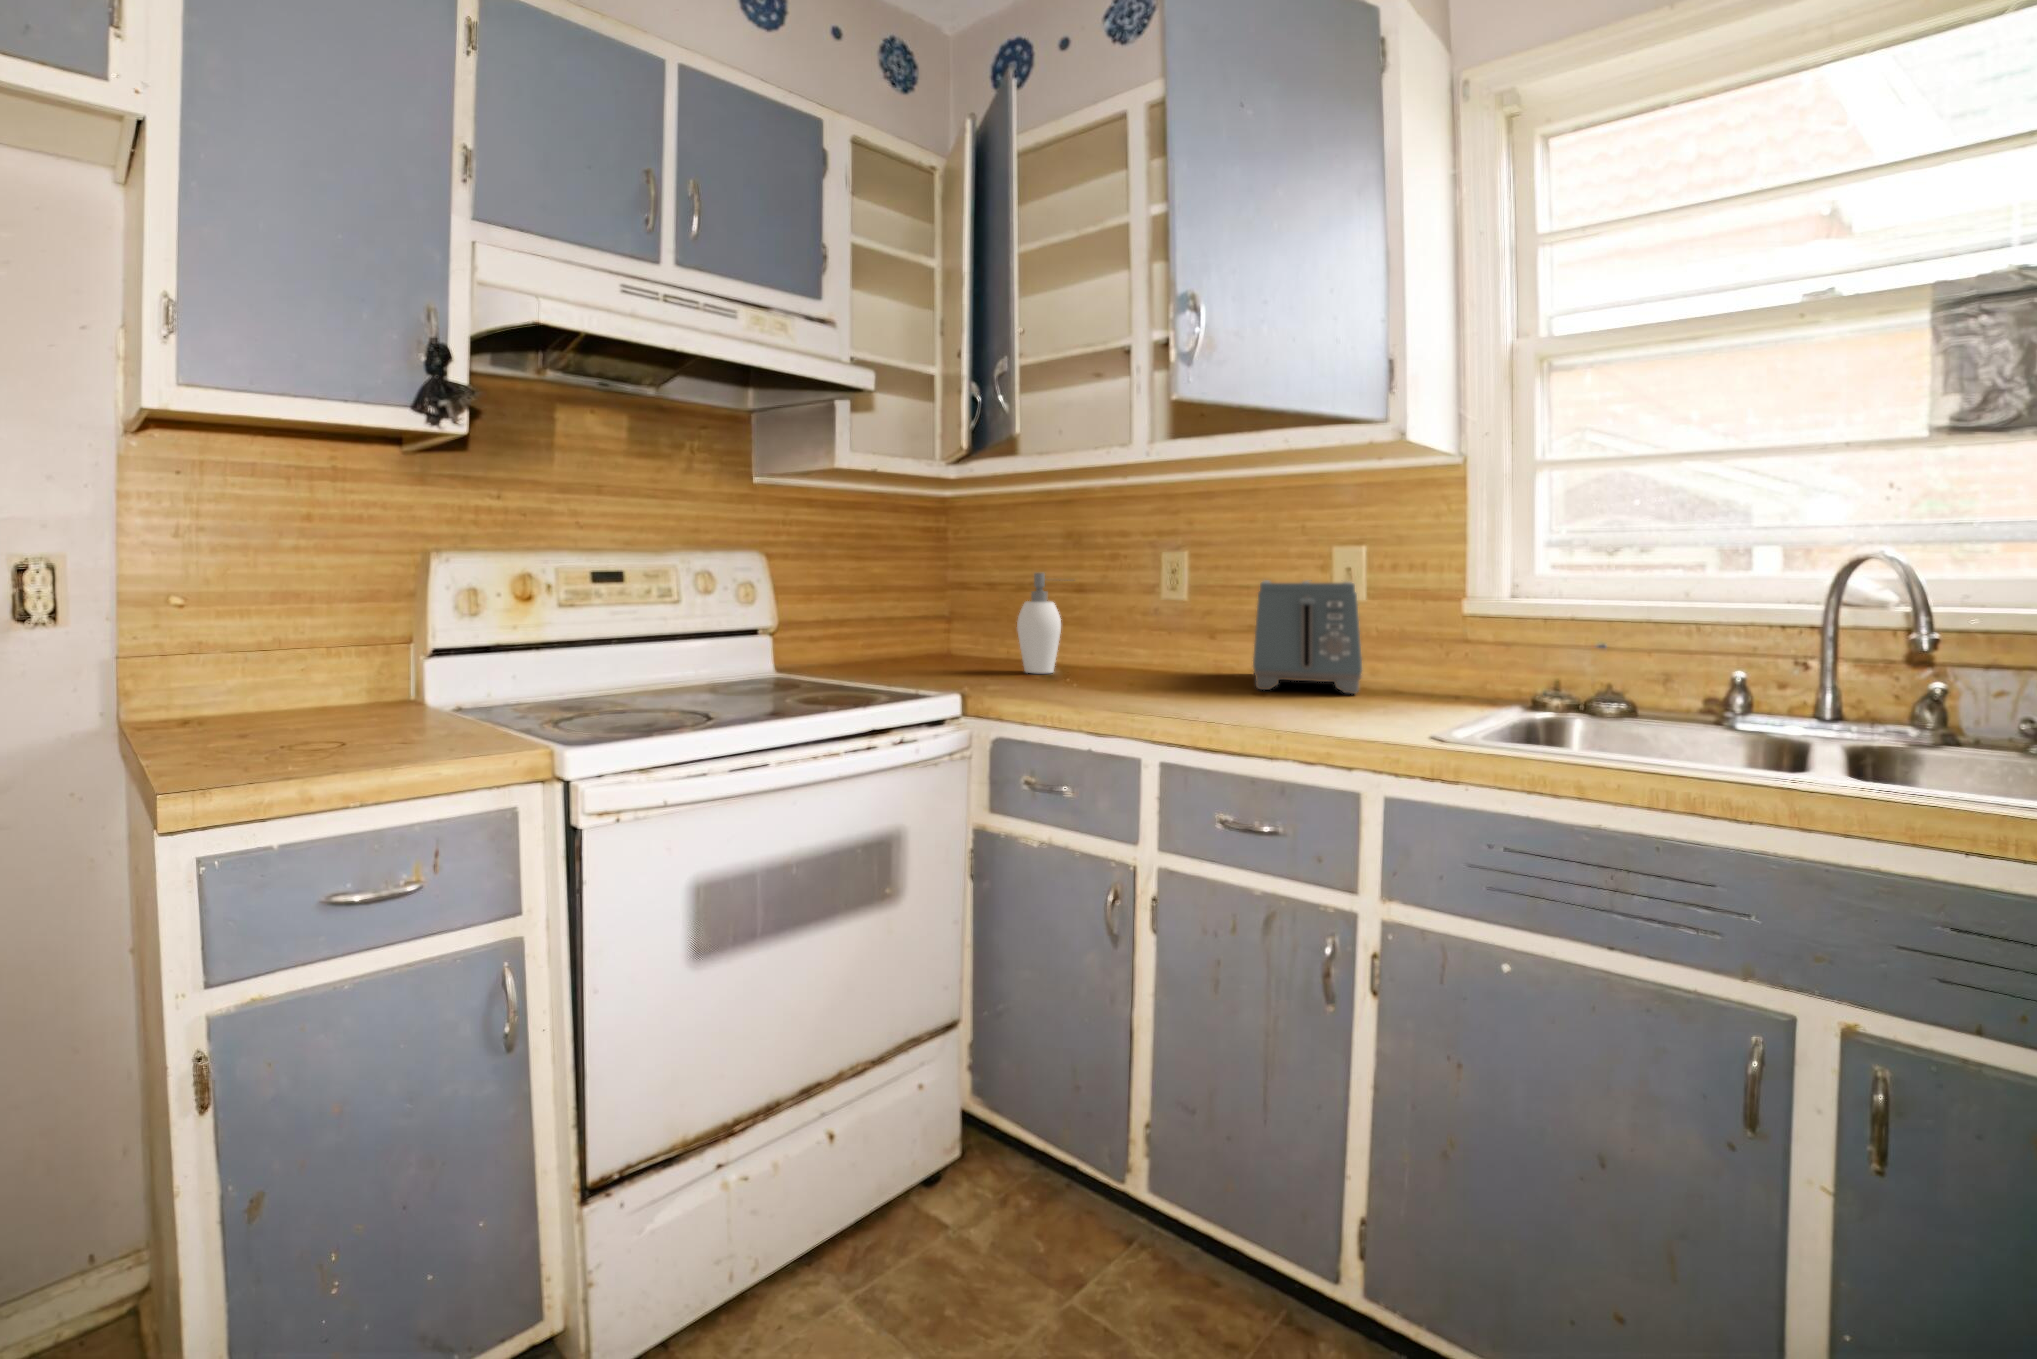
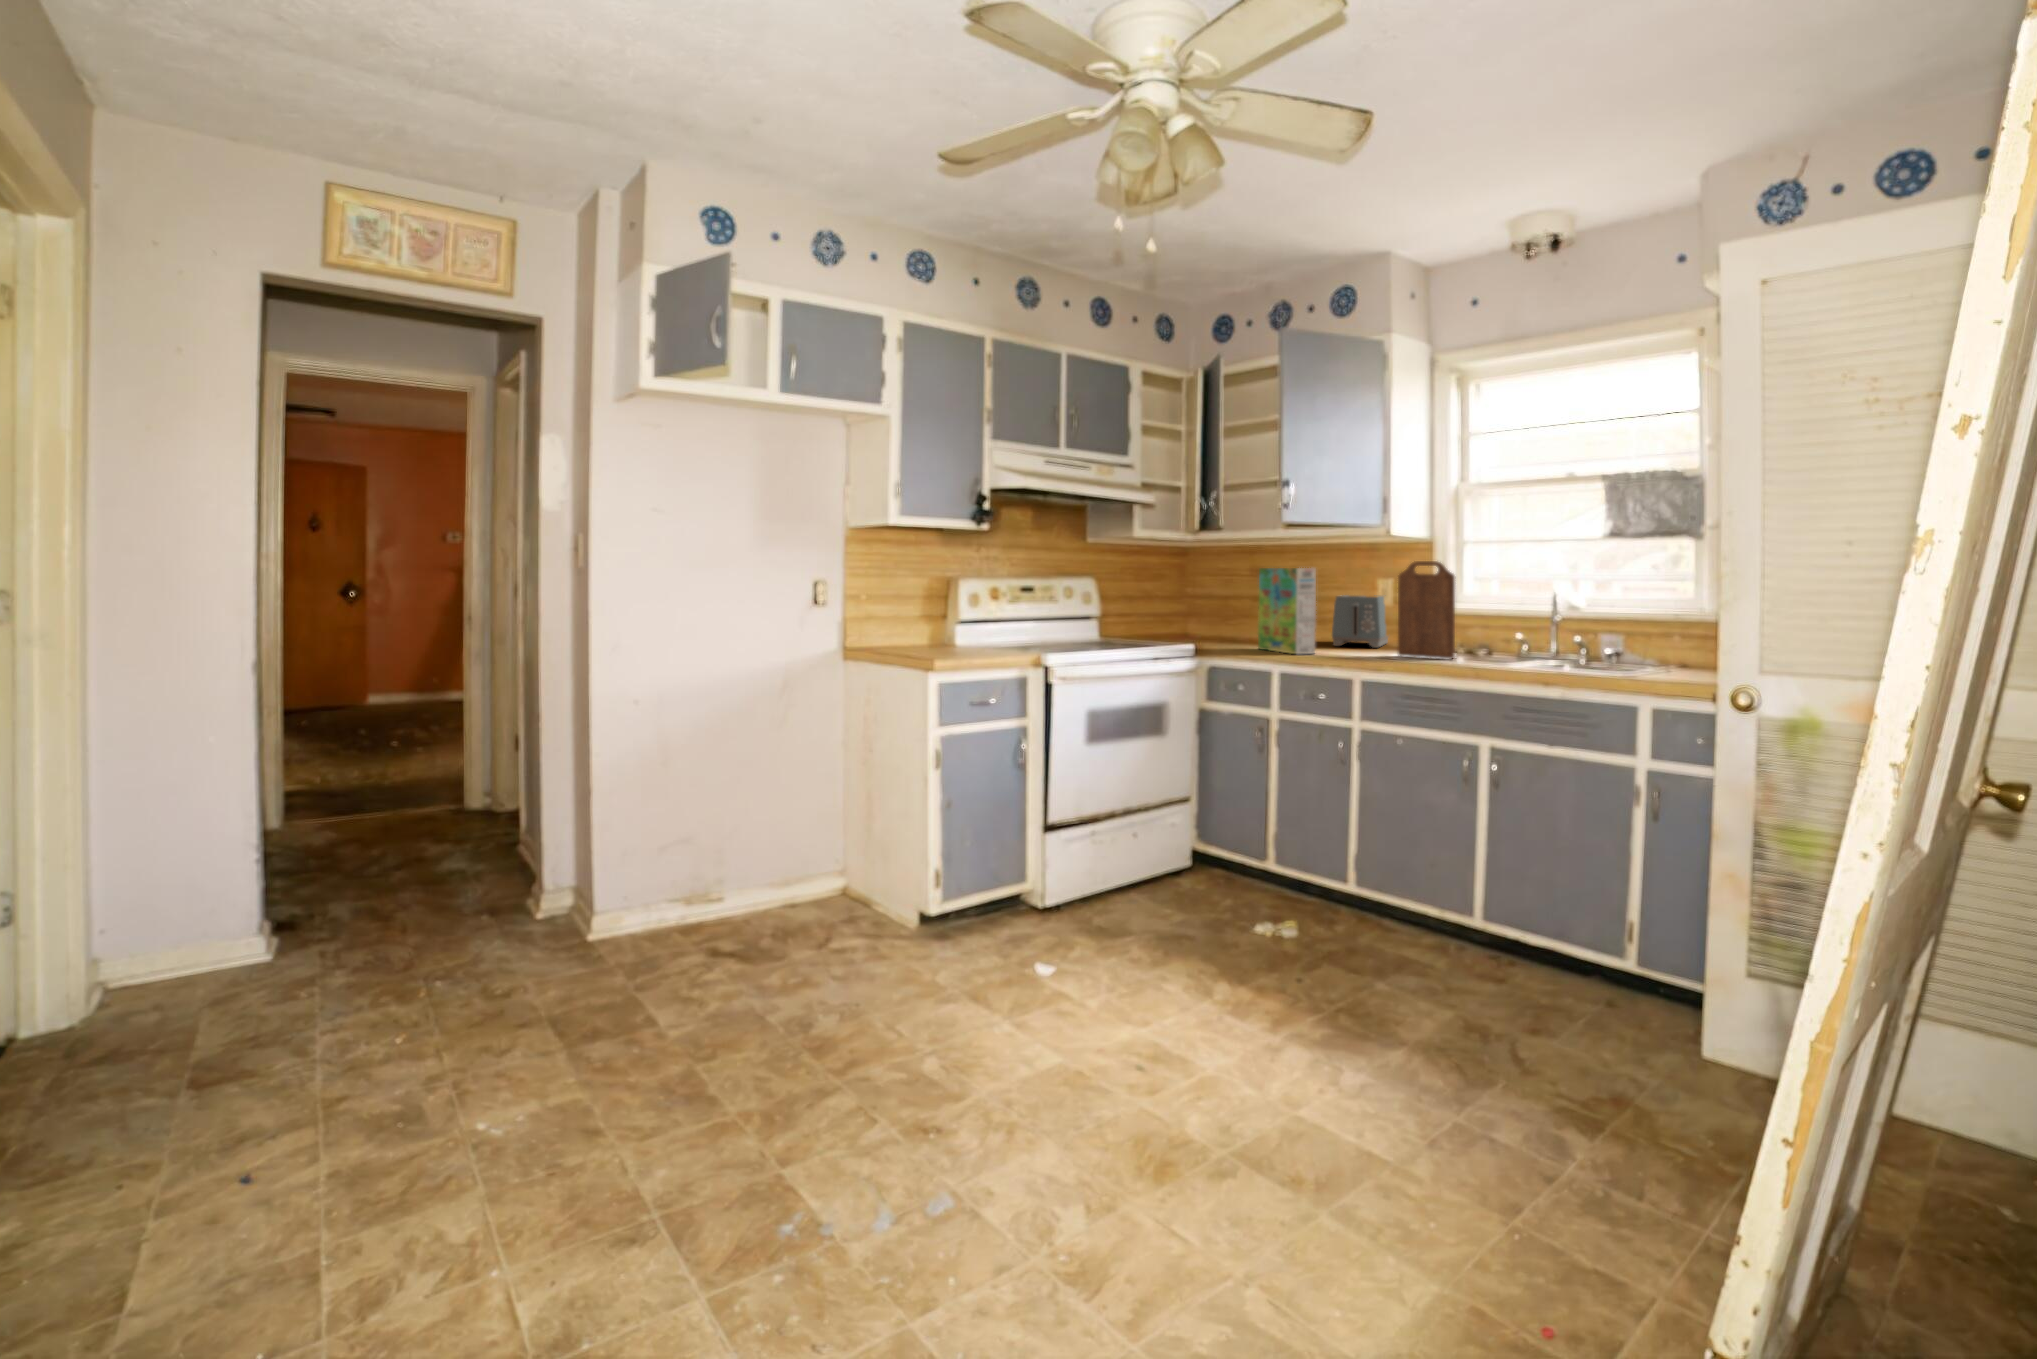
cutting board: none [1445,493,1608,738] -> present [1398,561,1456,659]
cereal box: none [1103,516,1248,726] -> present [1258,568,1316,654]
soap dispenser: present [1017,573,1061,674] -> none [1222,590,1251,640]

